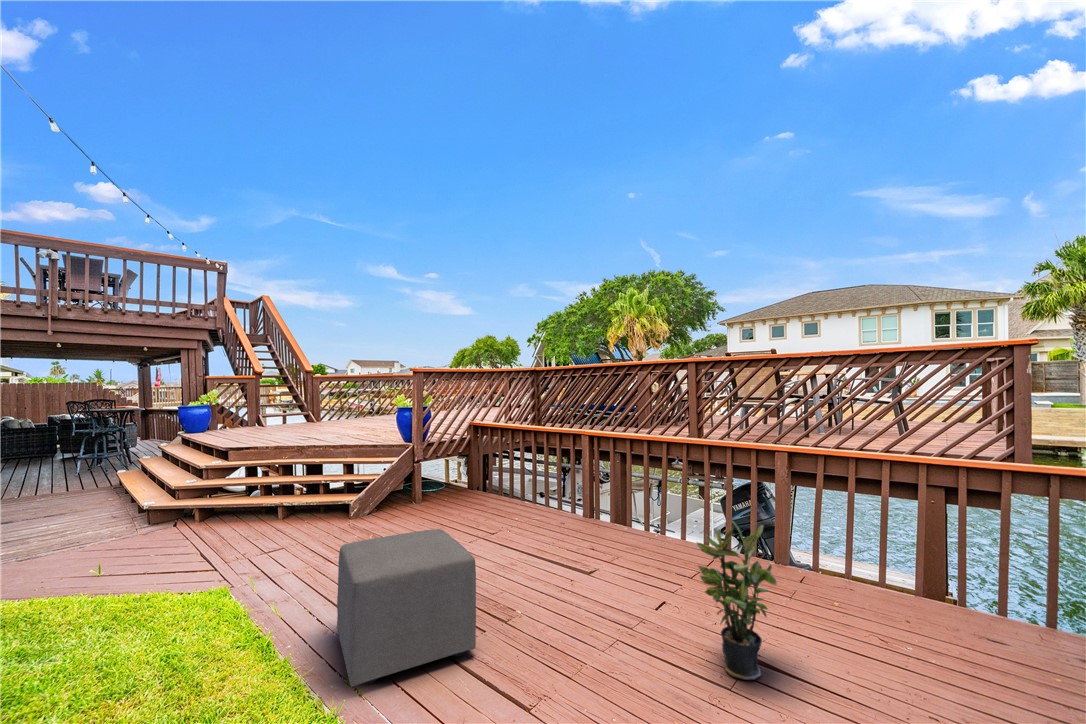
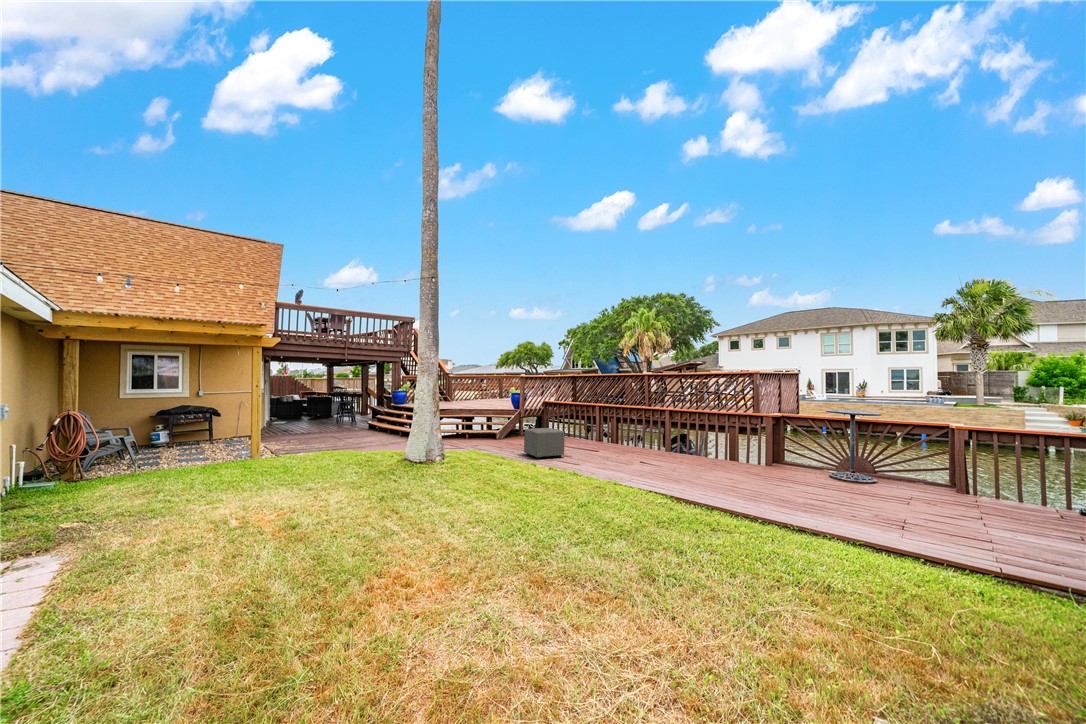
potted plant: present [697,520,776,680] -> none [623,423,644,461]

